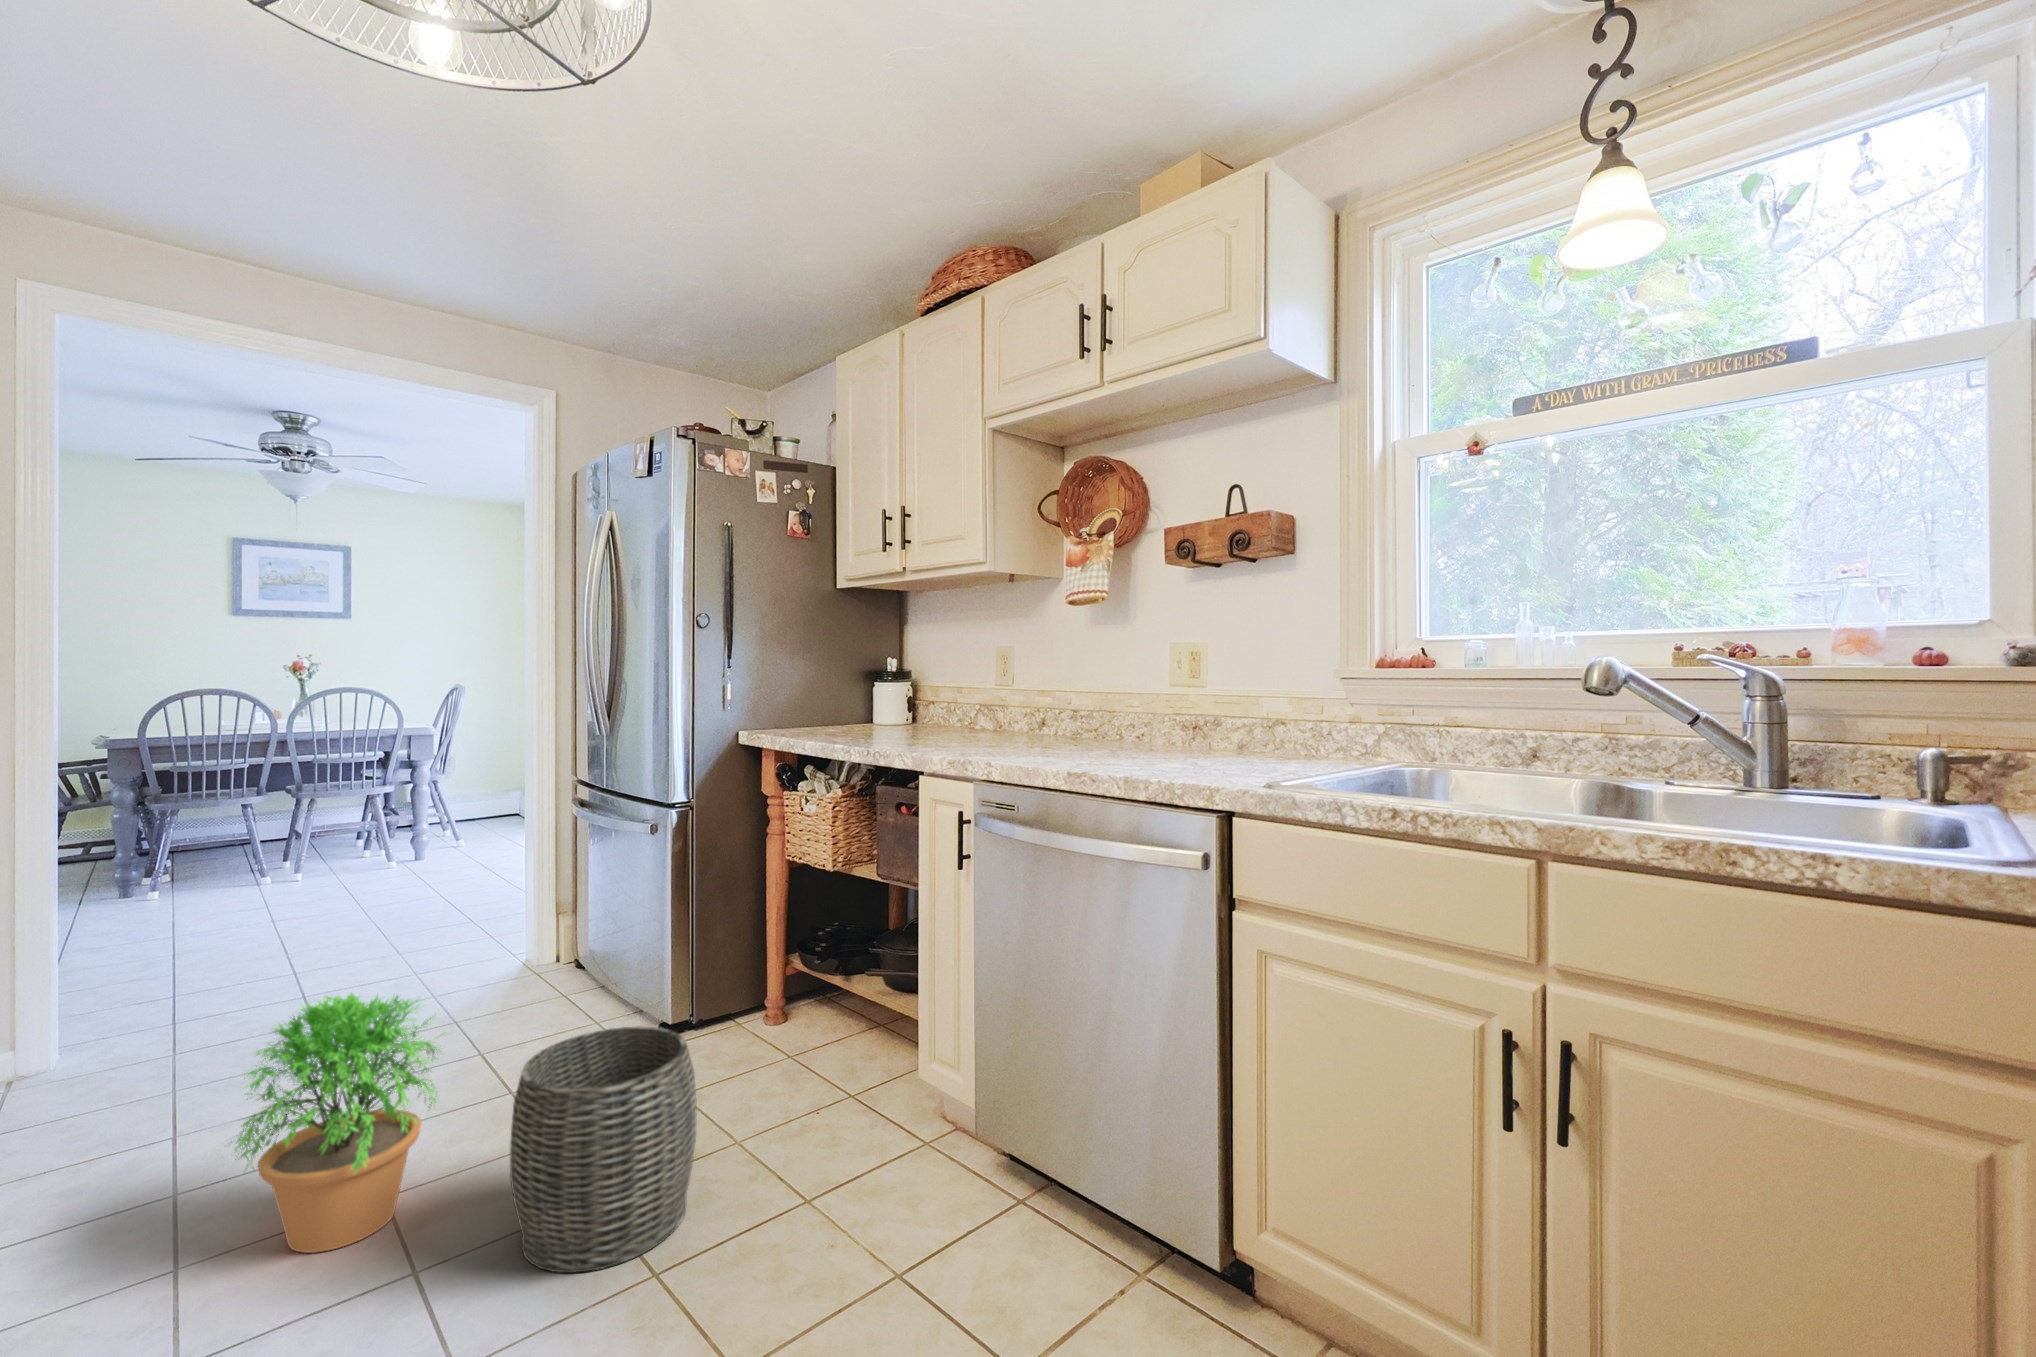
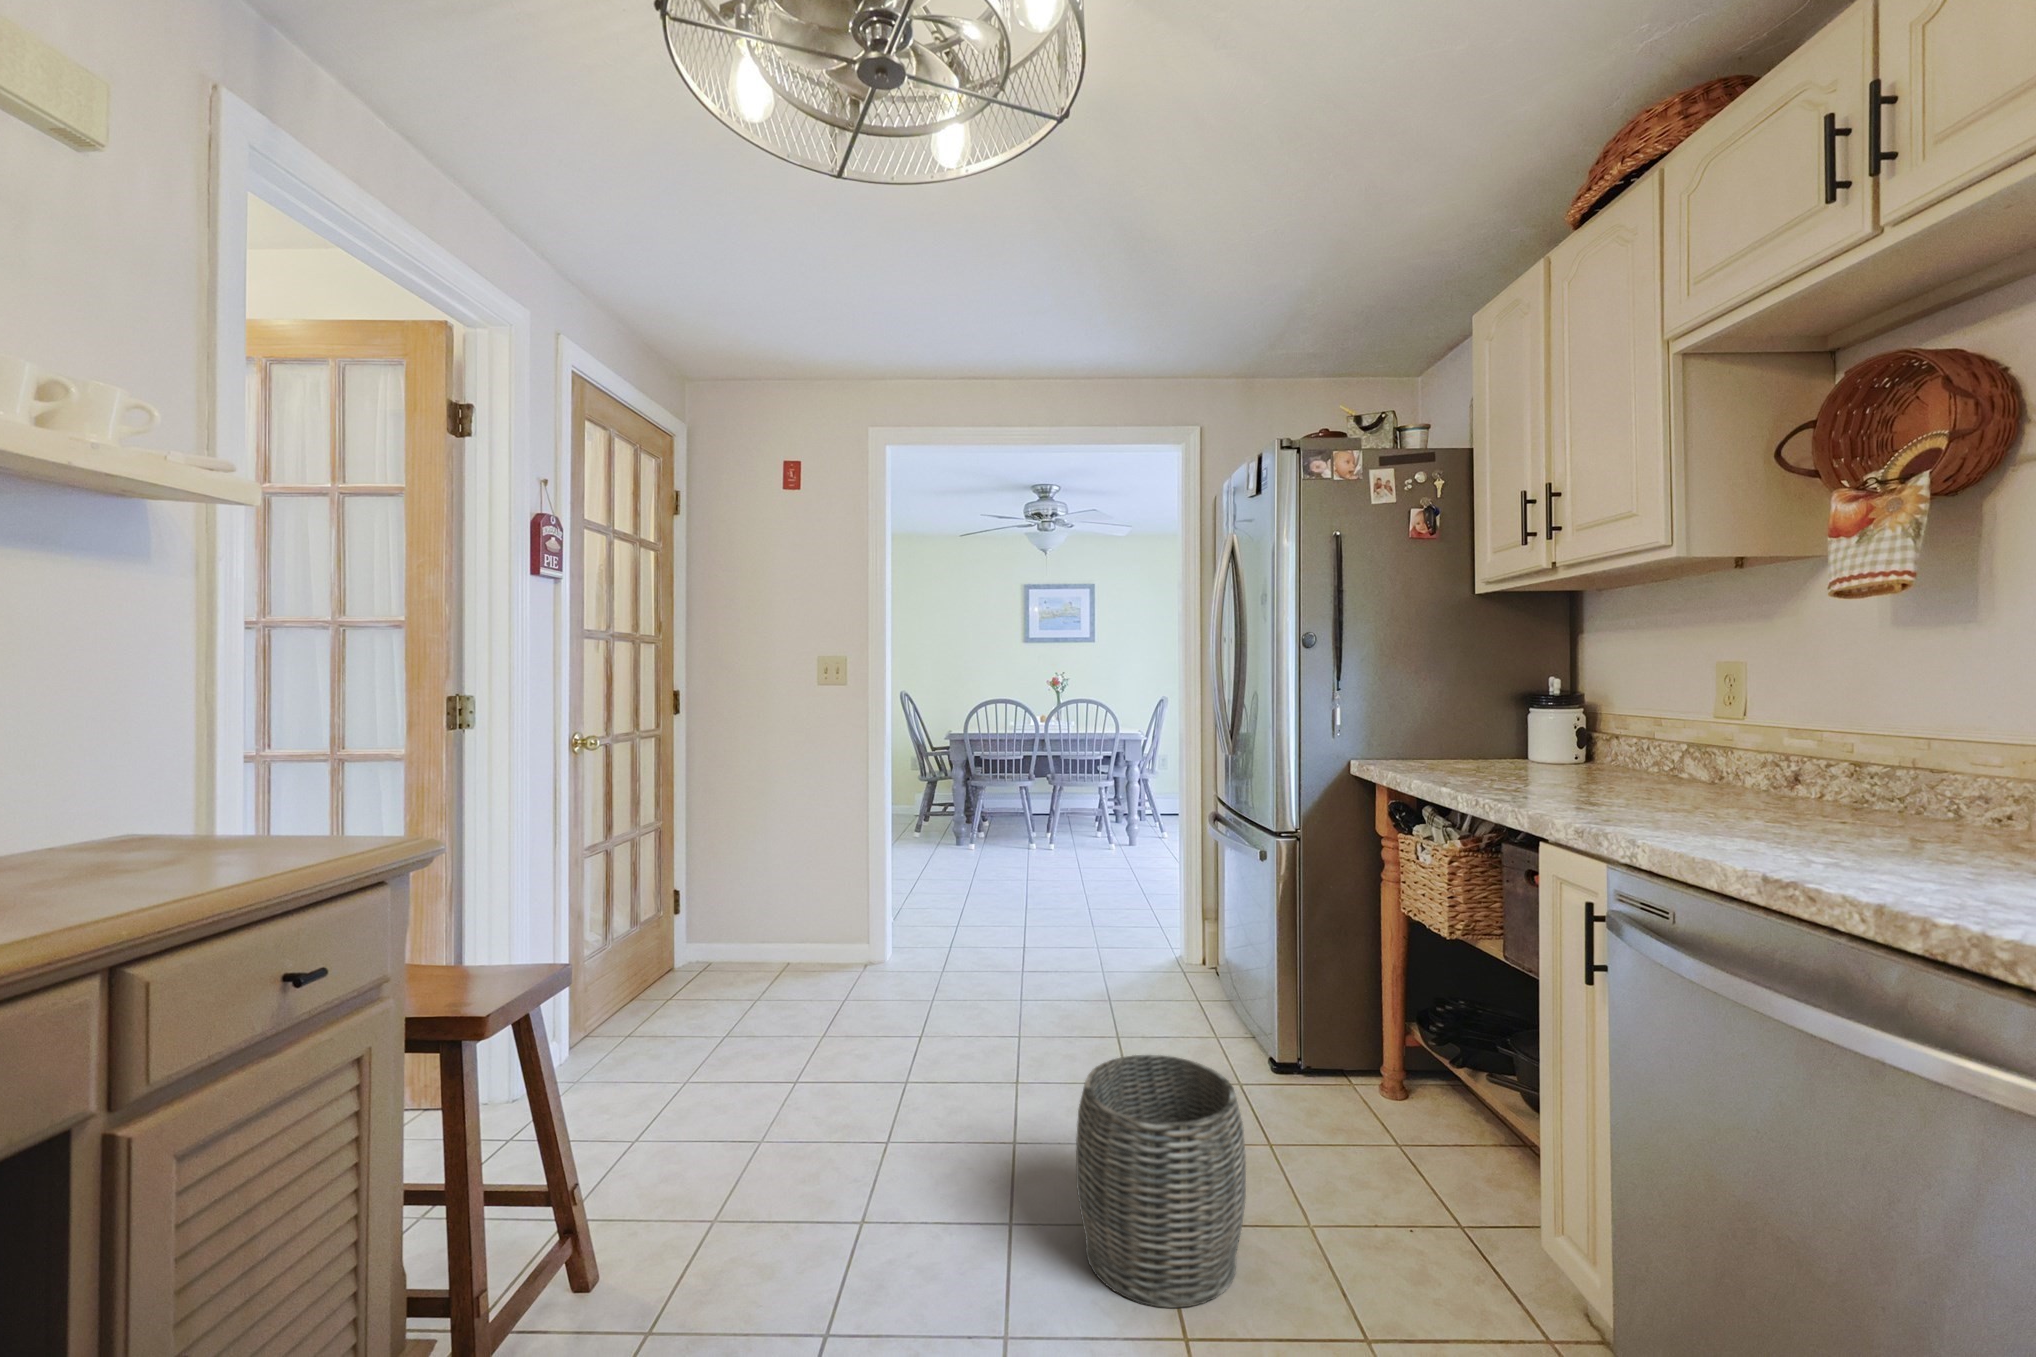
potted plant: present [228,992,443,1253] -> none [907,960,1063,1172]

